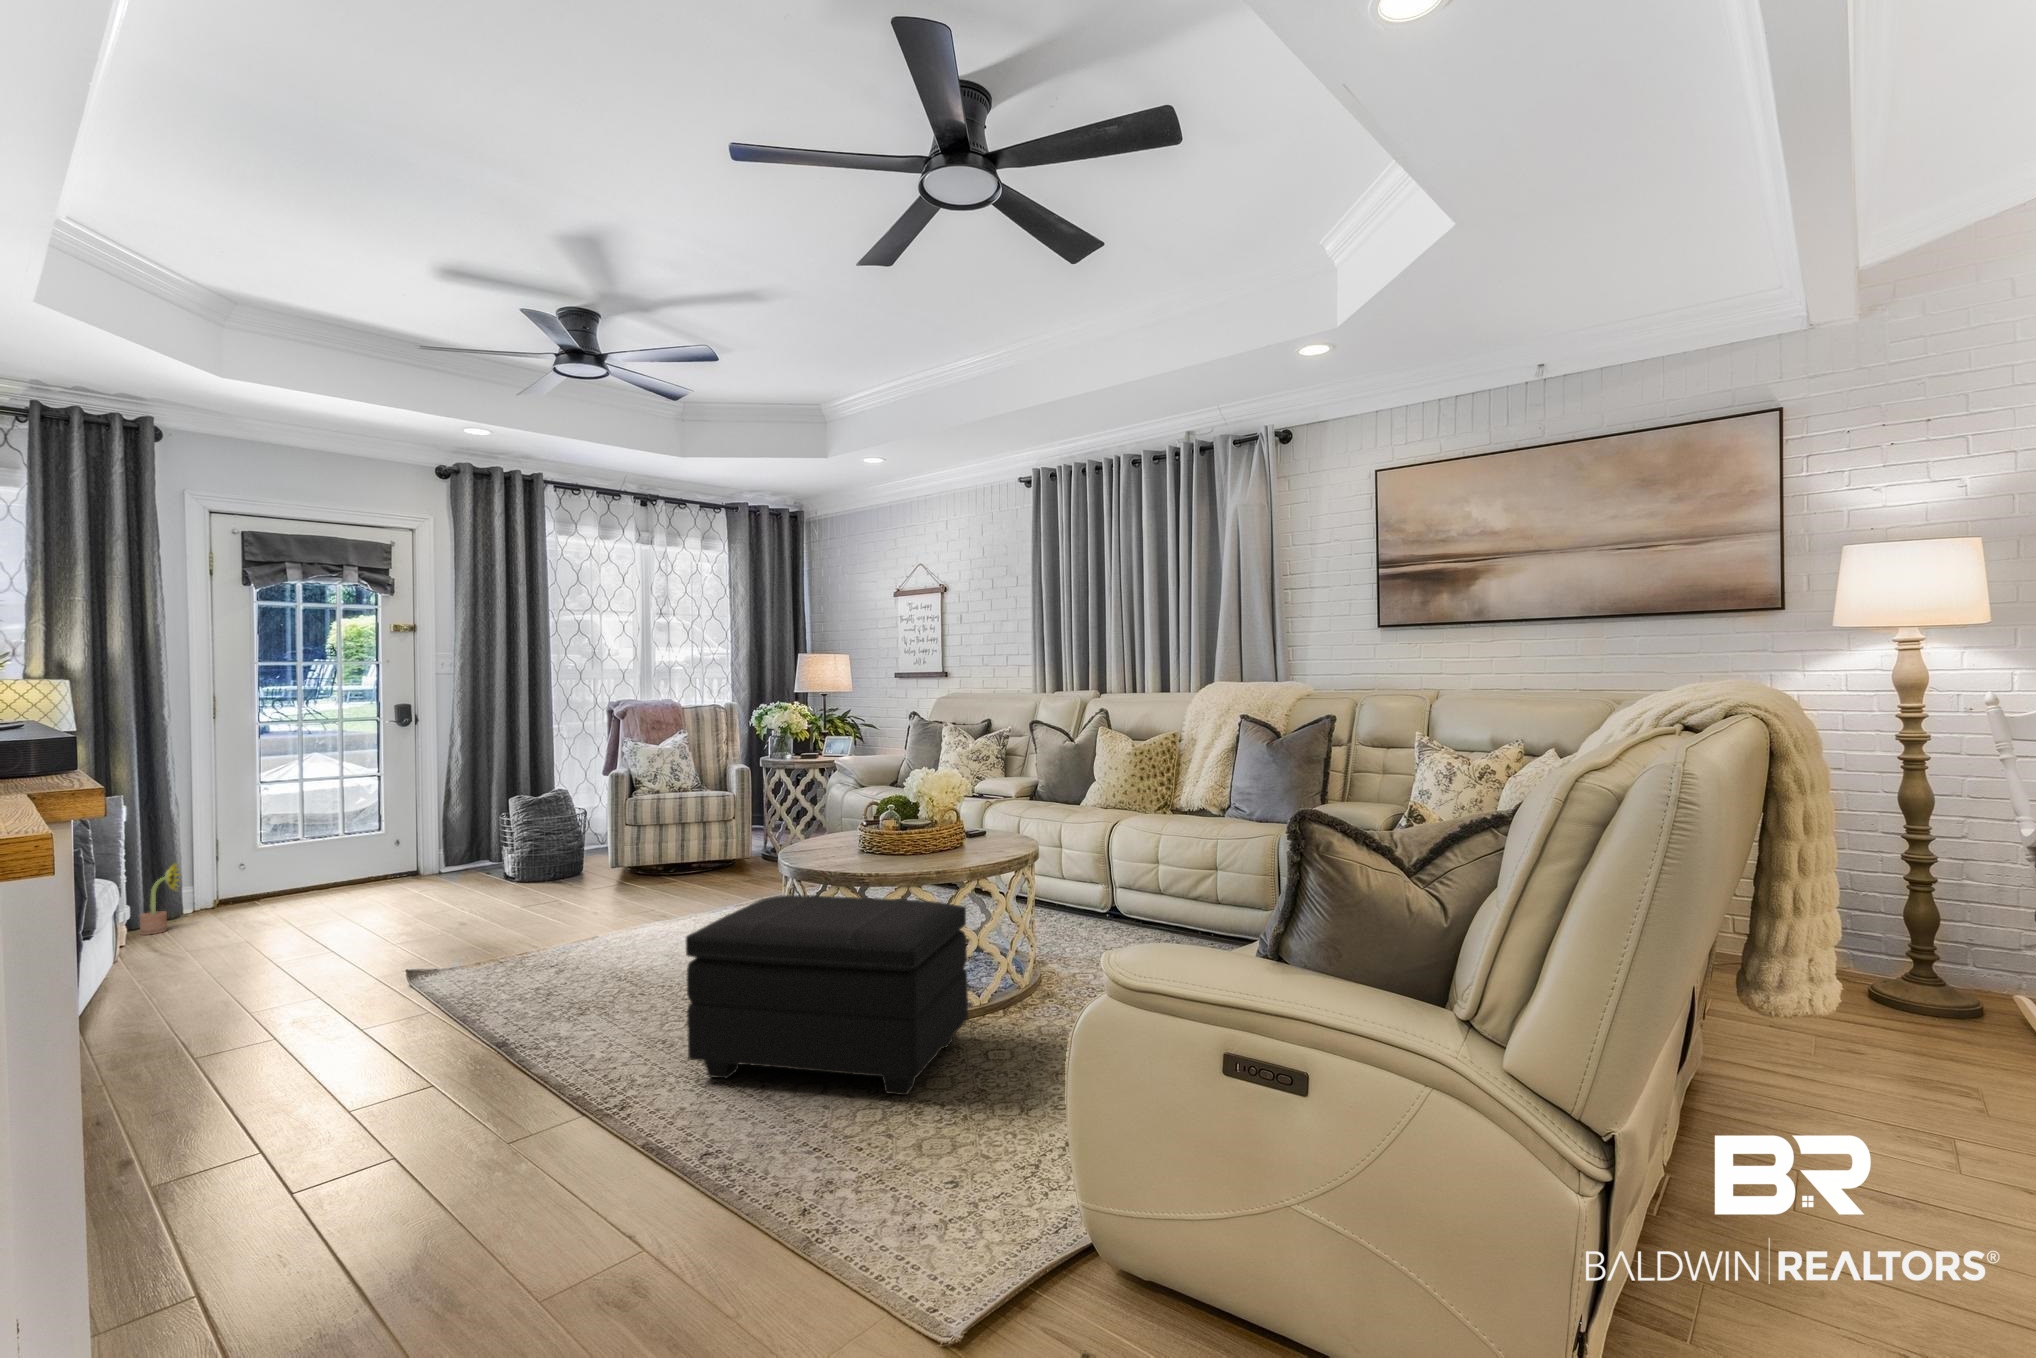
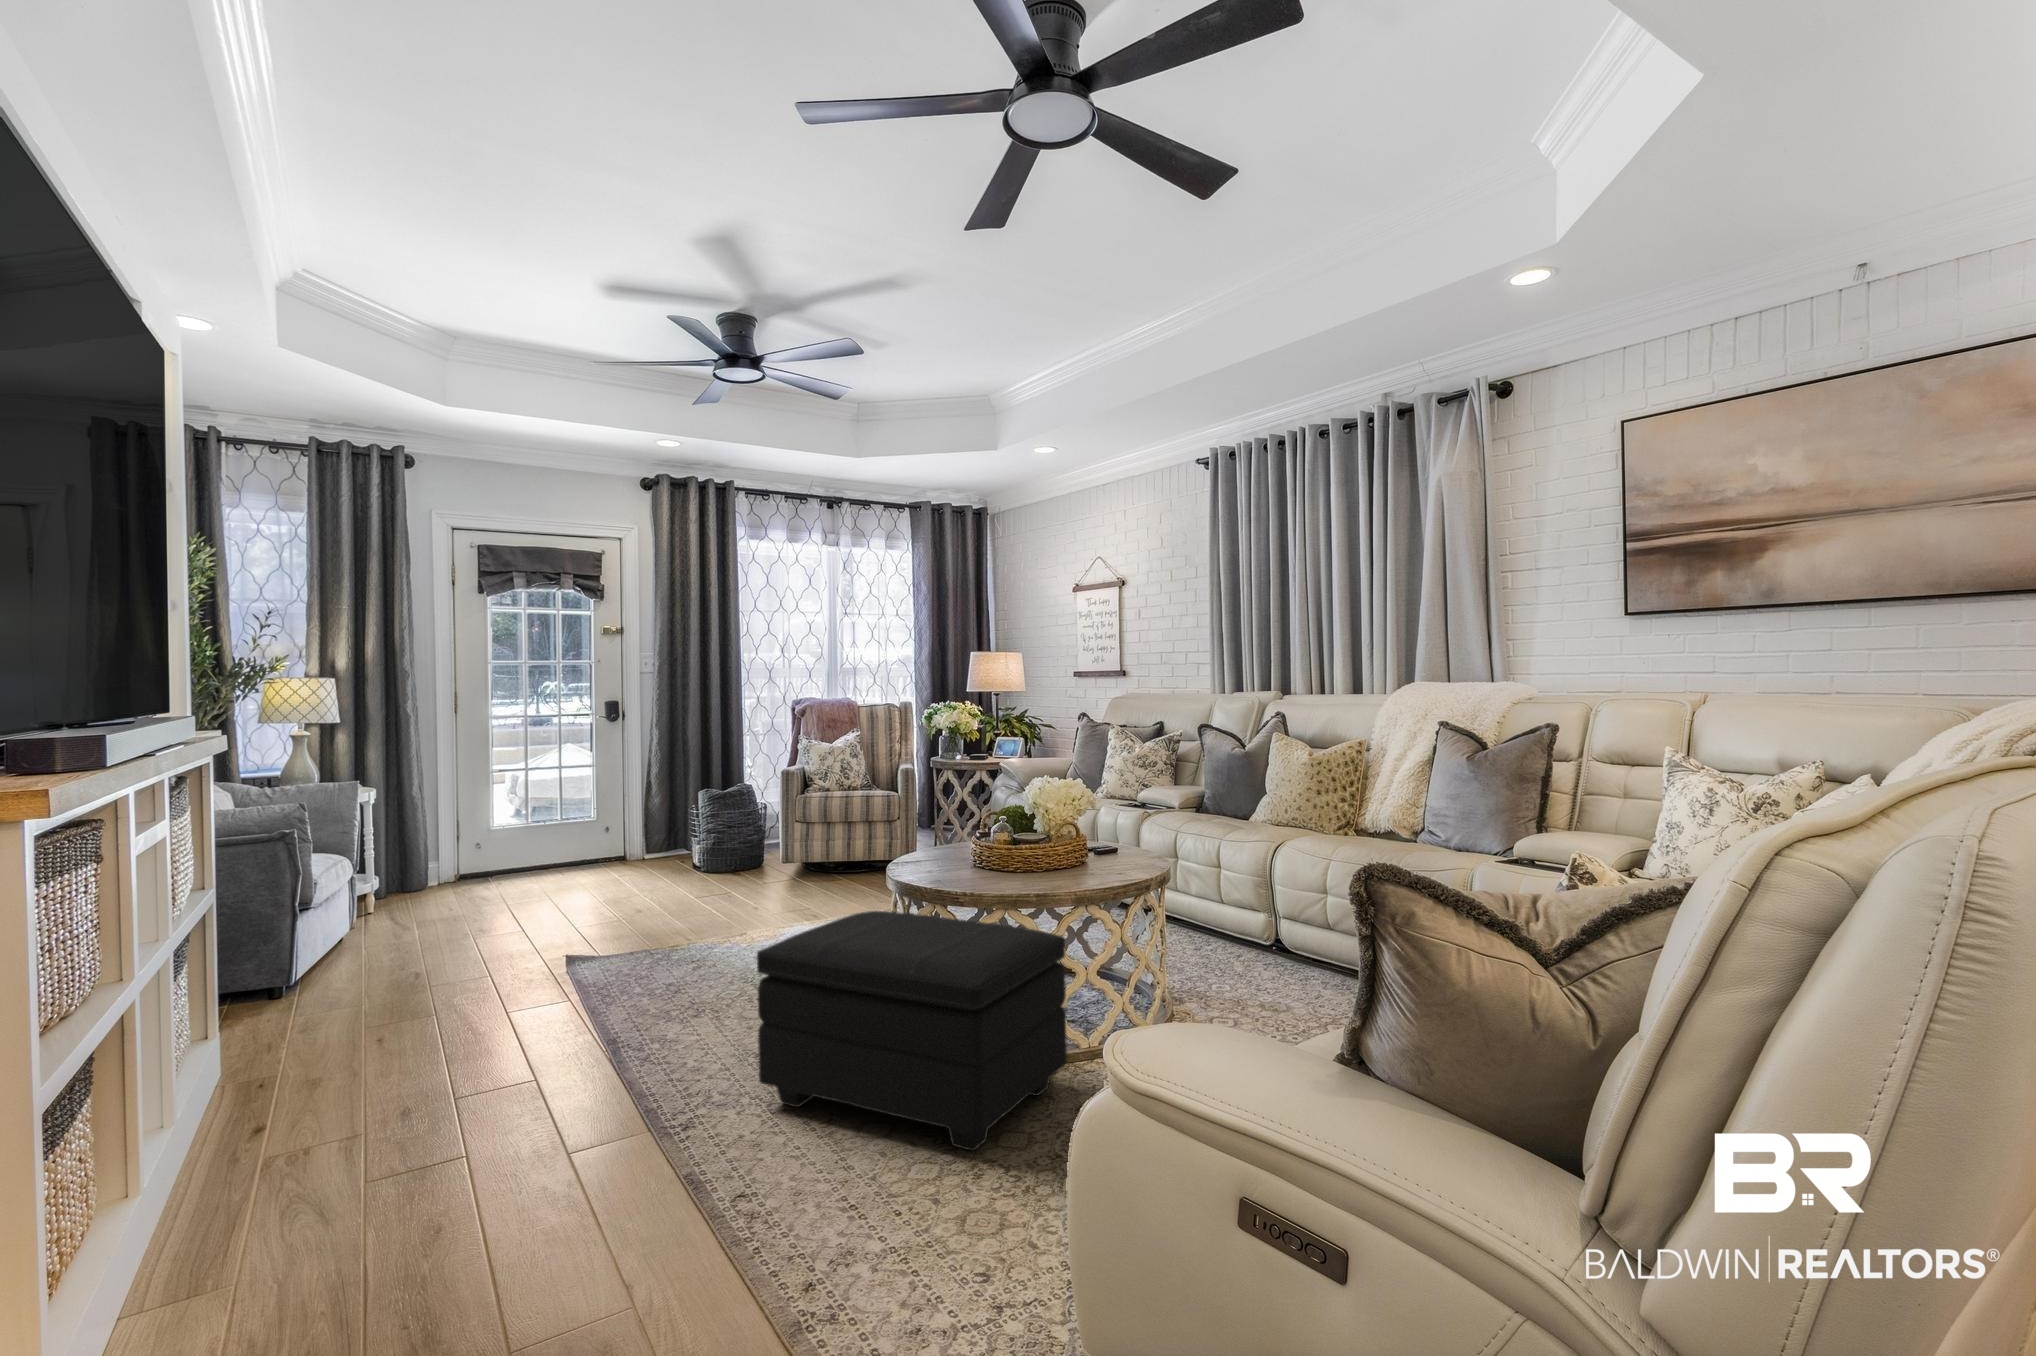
decorative plant: present [140,864,179,935] -> none [382,841,417,905]

